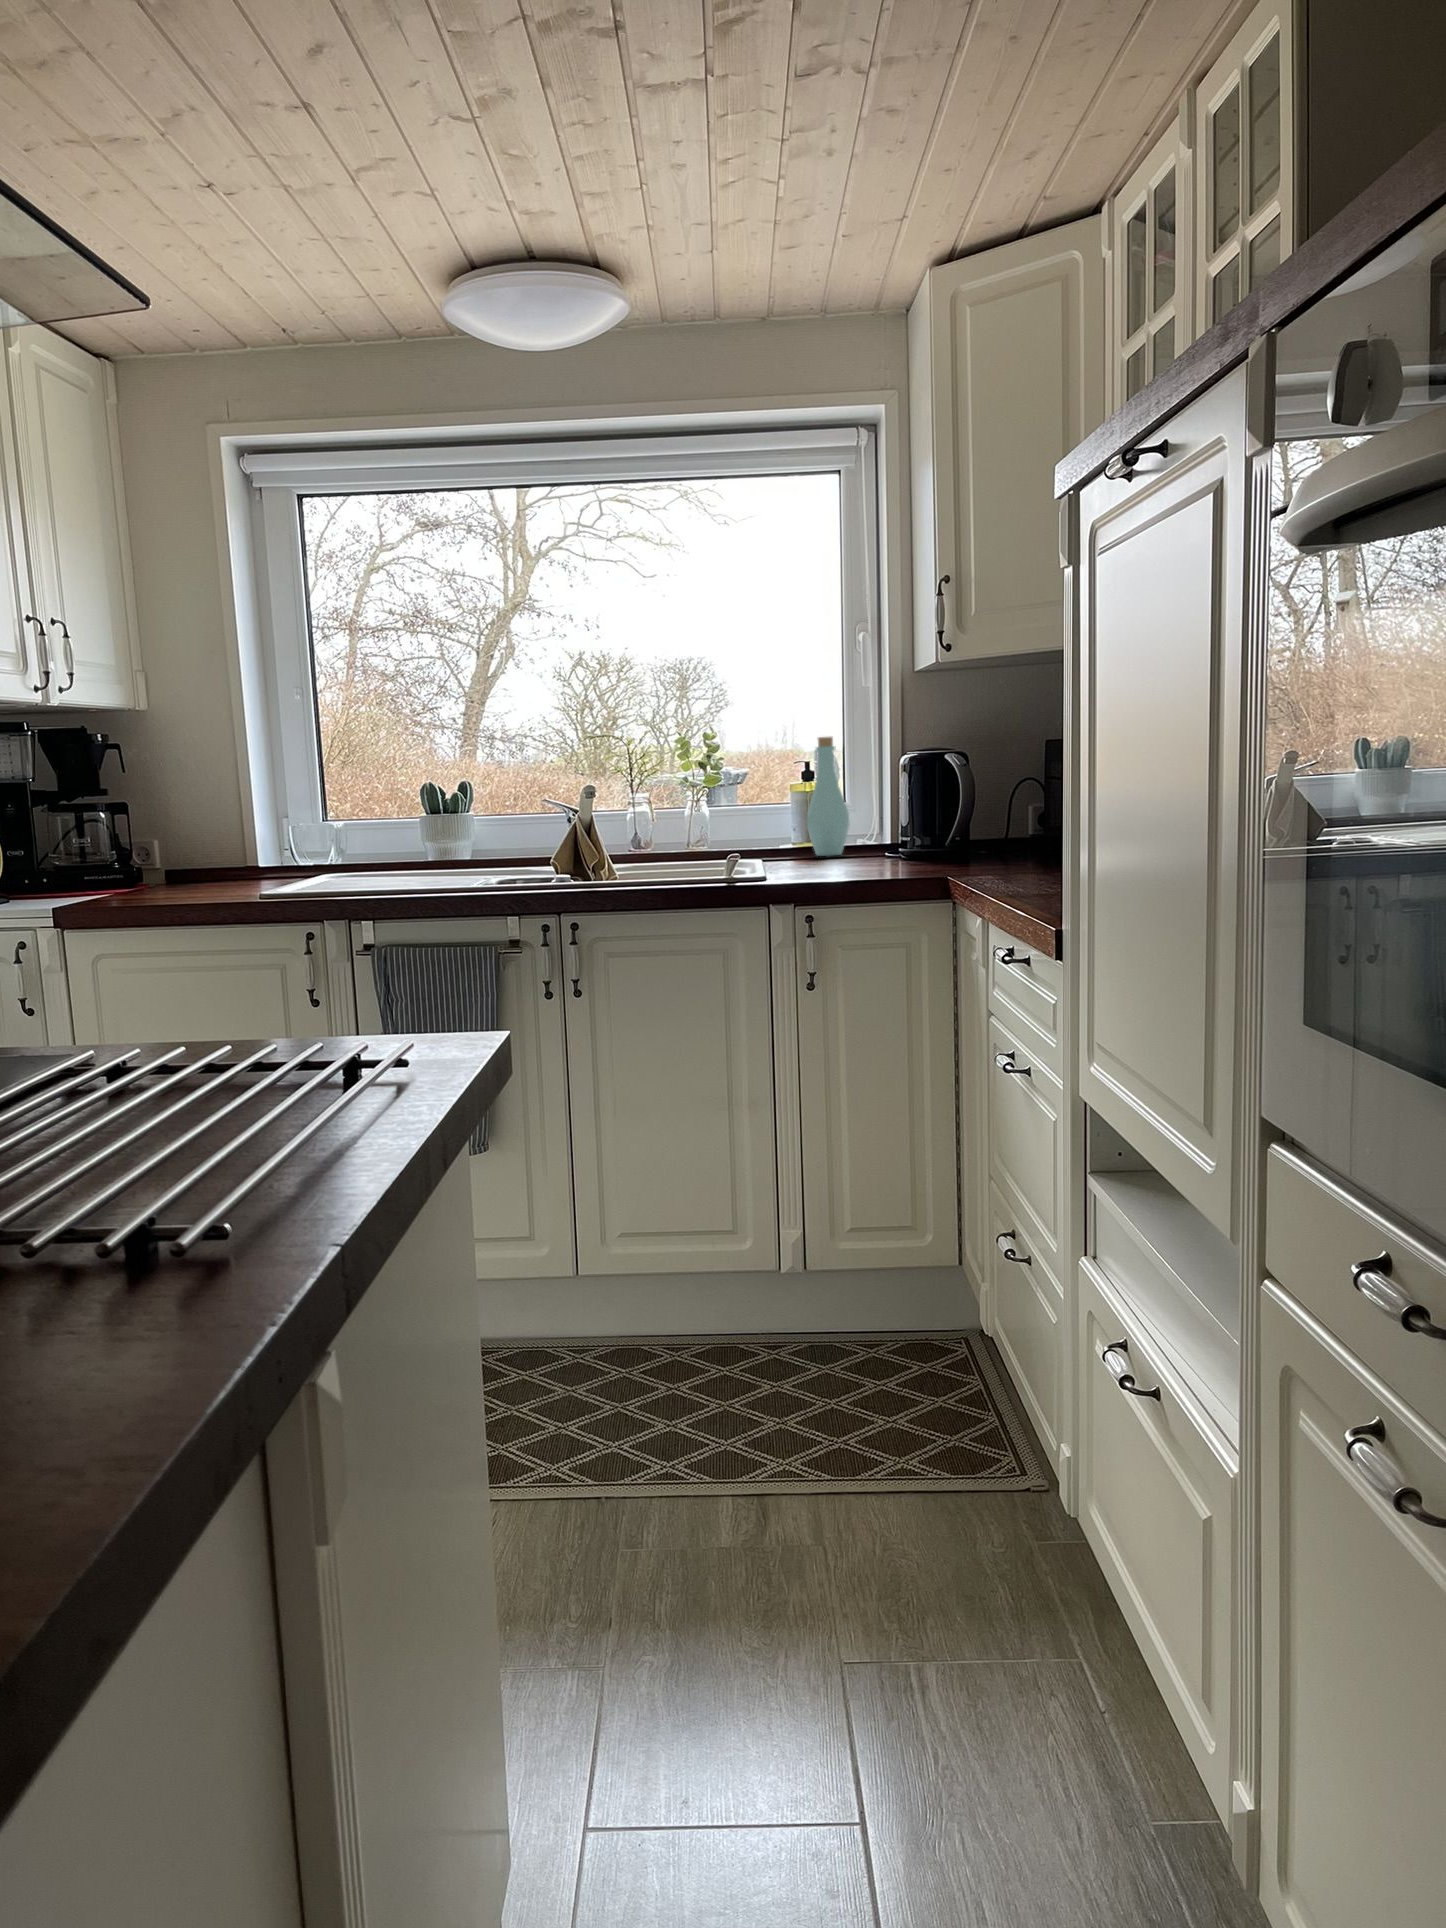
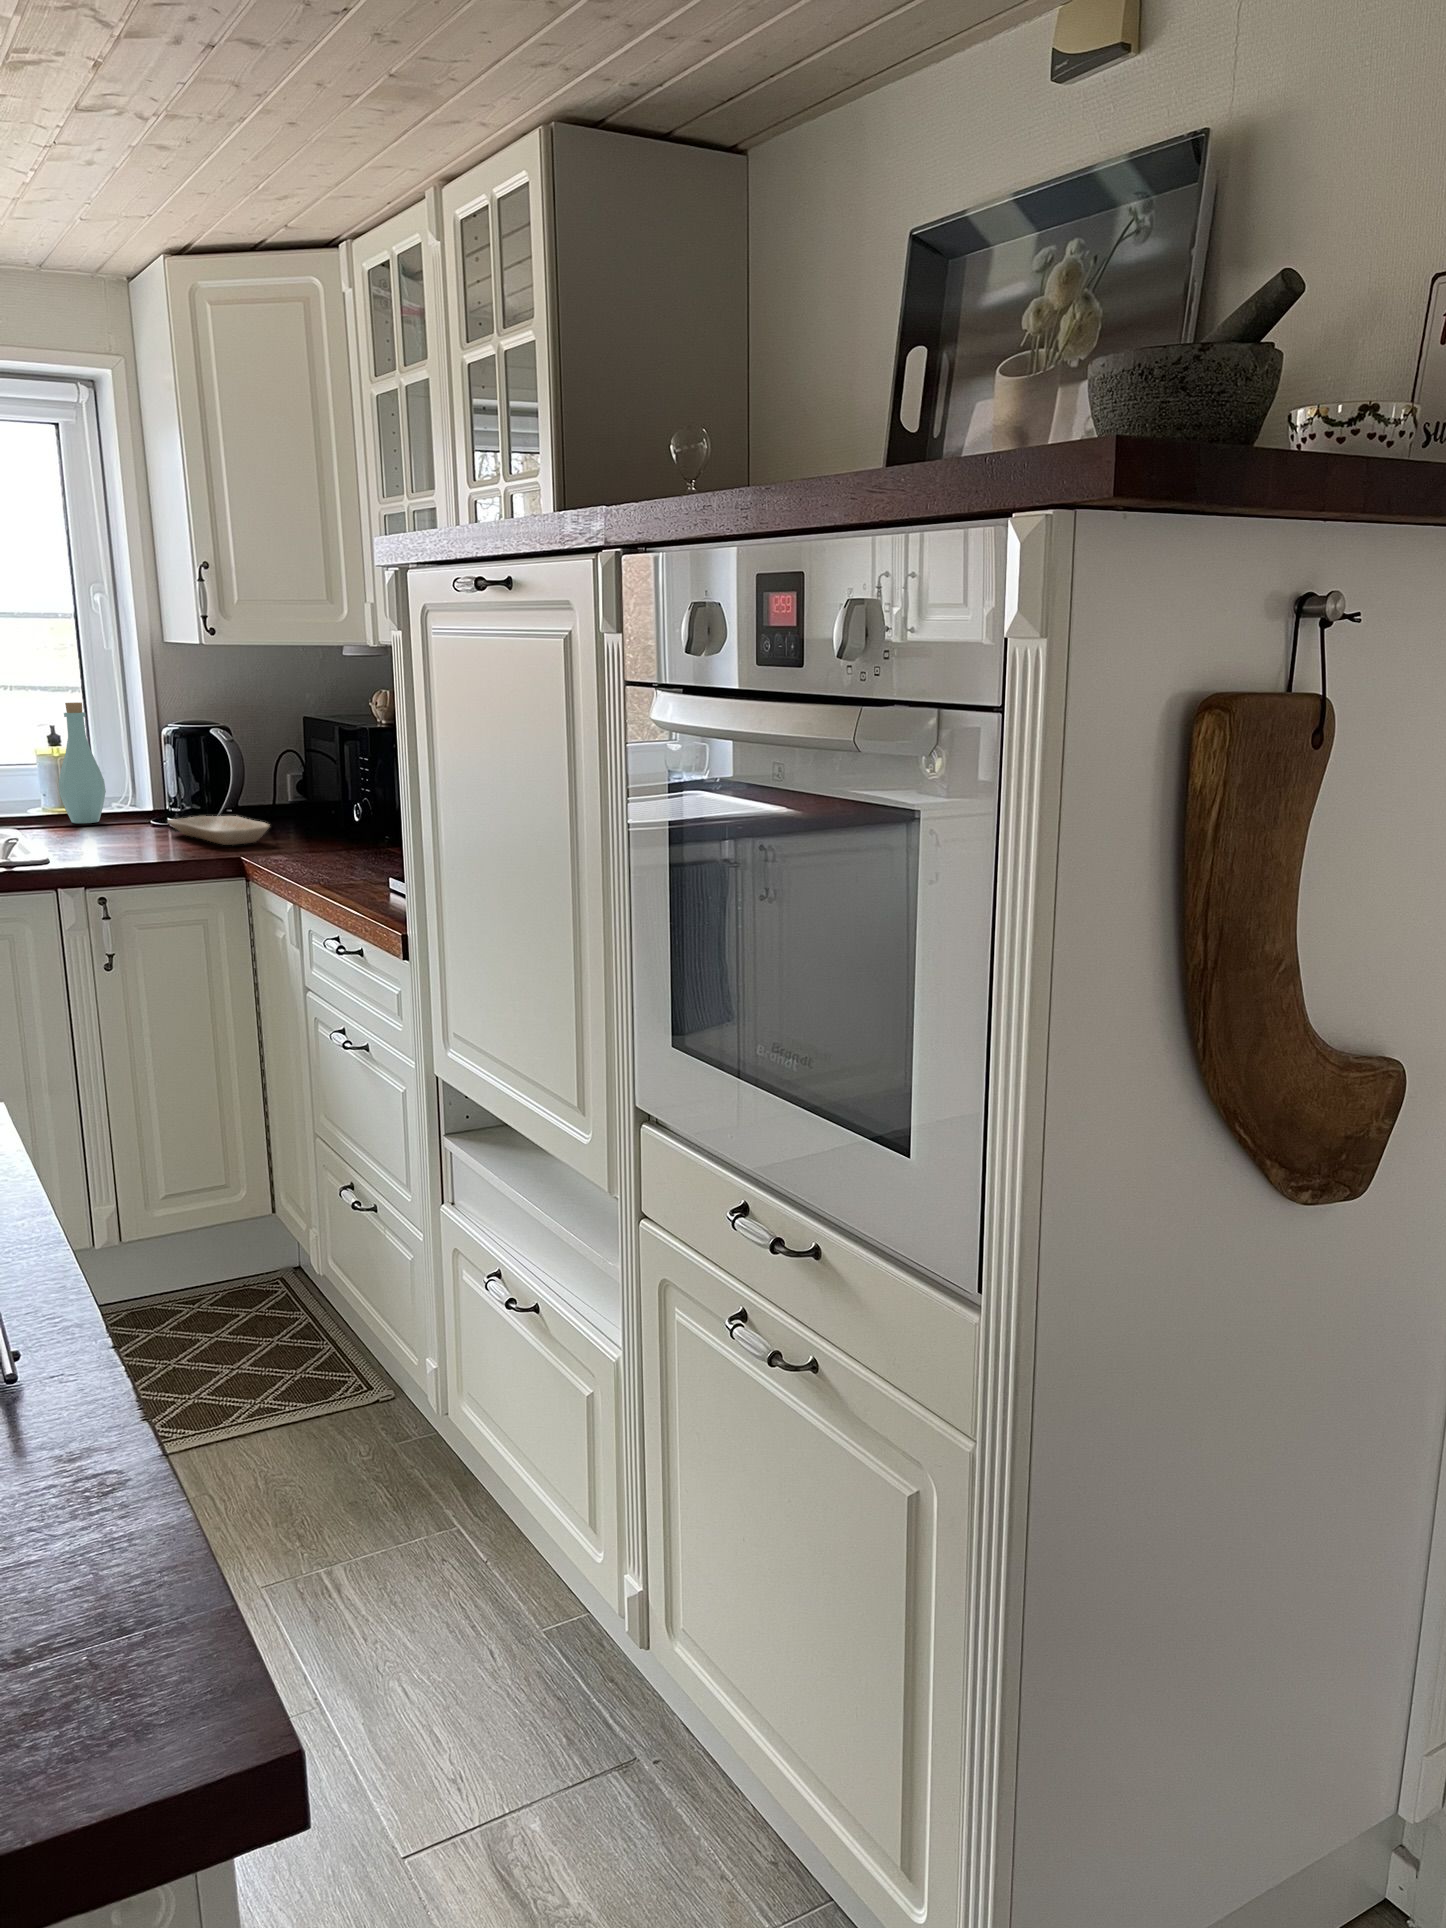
tray: none [895,844,990,868] -> present [168,816,269,845]

